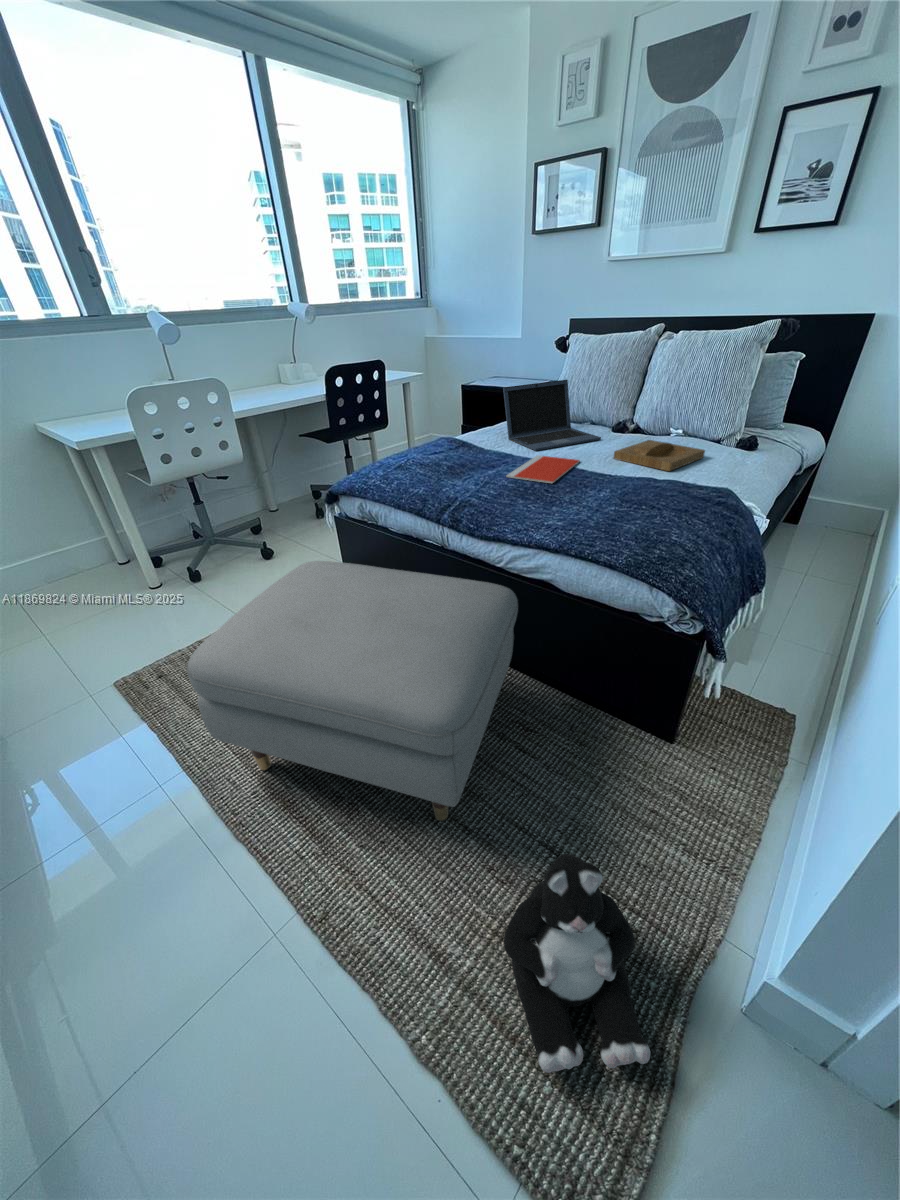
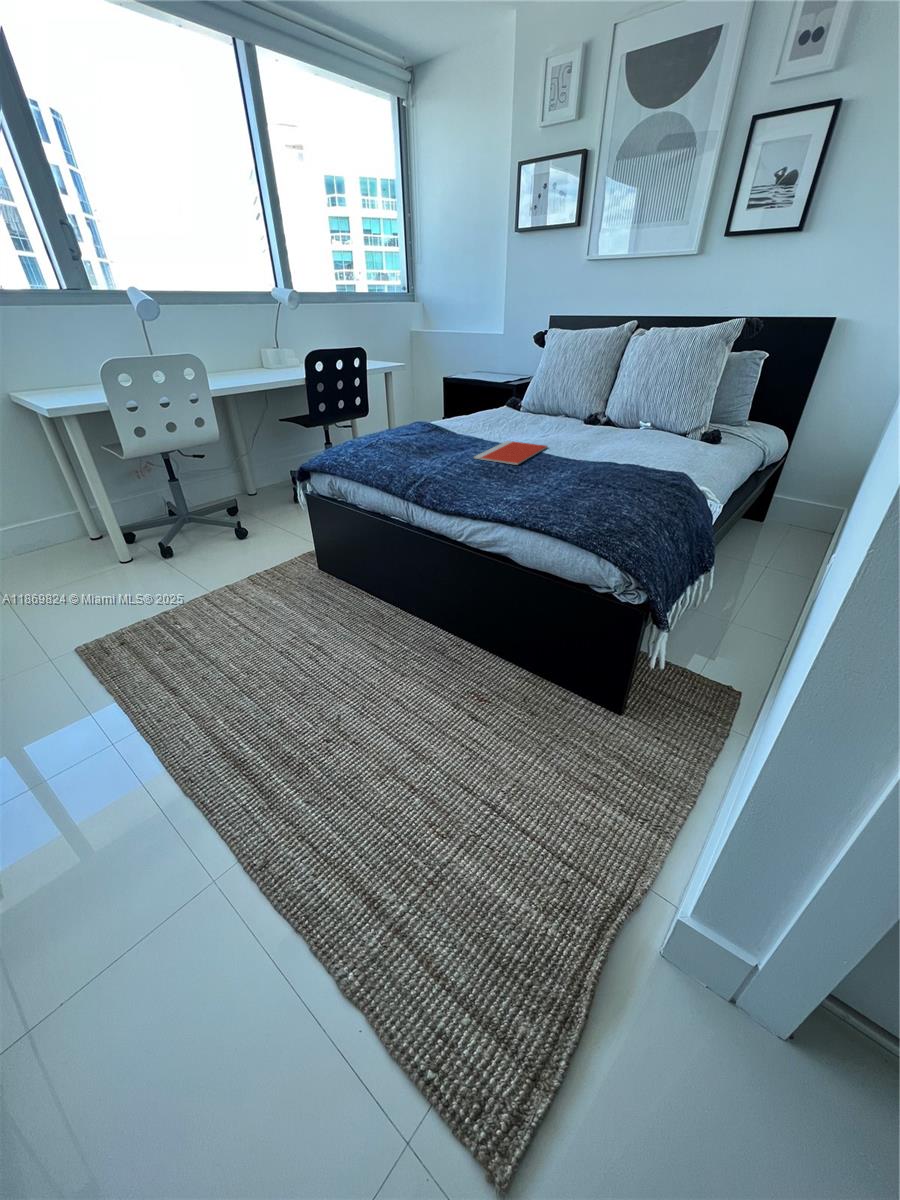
laptop: present [503,380,601,451] -> none [477,371,572,437]
tray: present [614,440,705,471] -> none [580,430,669,458]
ottoman: present [187,561,518,821] -> none [138,530,473,780]
plush toy: present [504,854,650,1073] -> none [433,797,566,1003]

